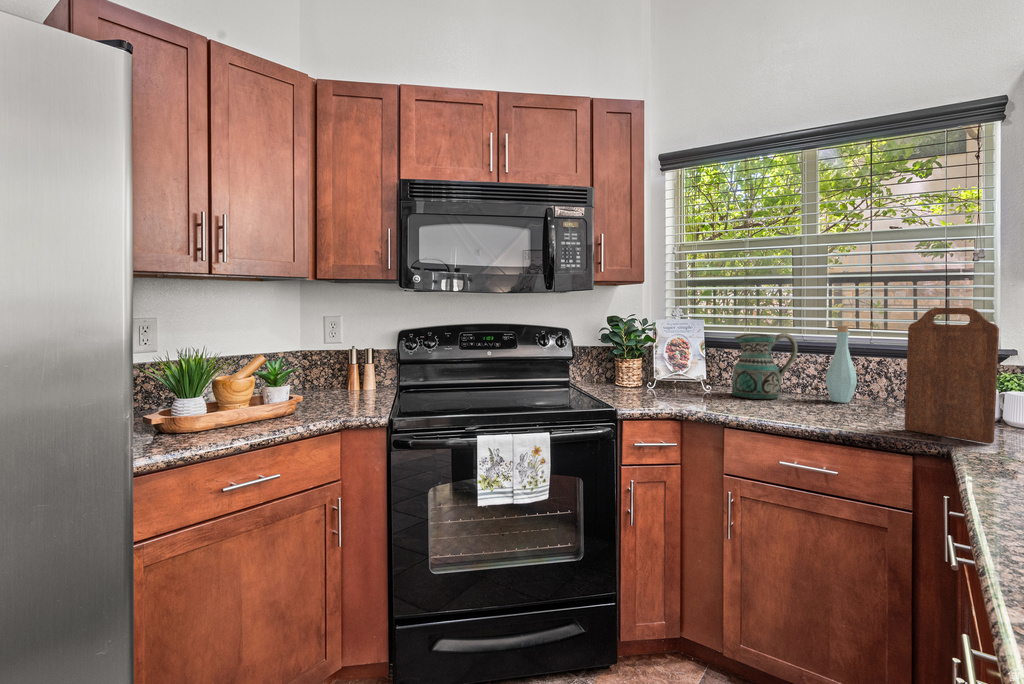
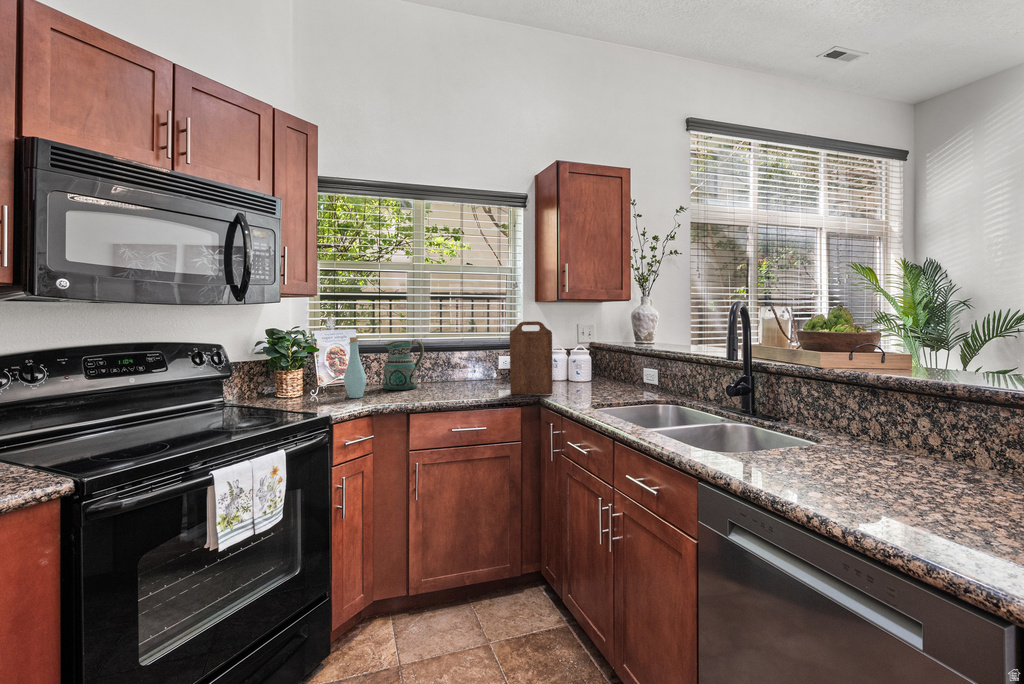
bottle: present [826,326,857,403] -> present [344,337,366,398]

